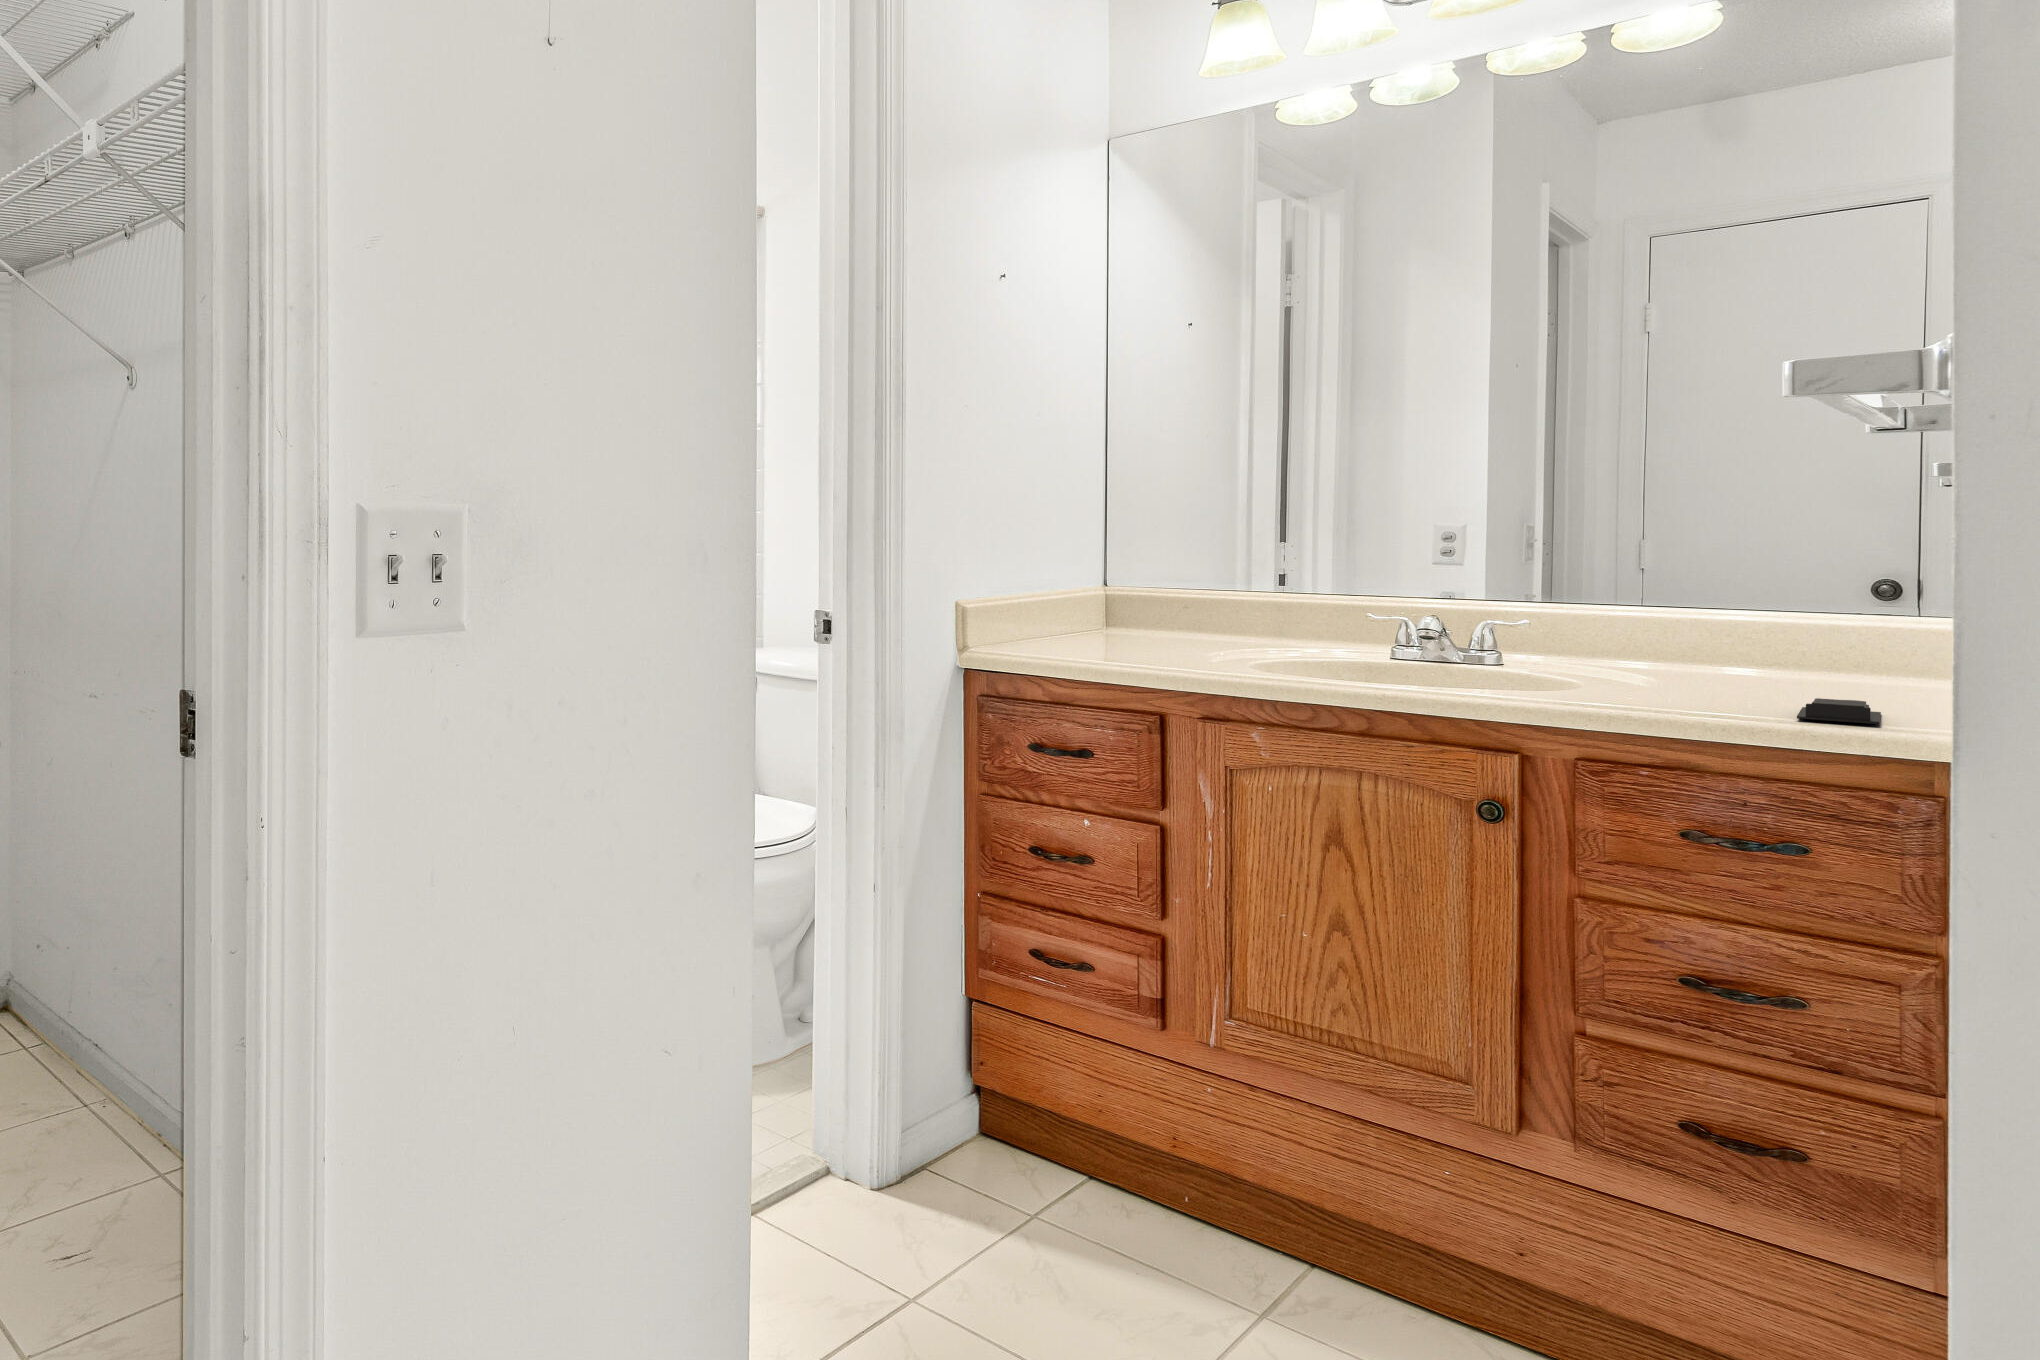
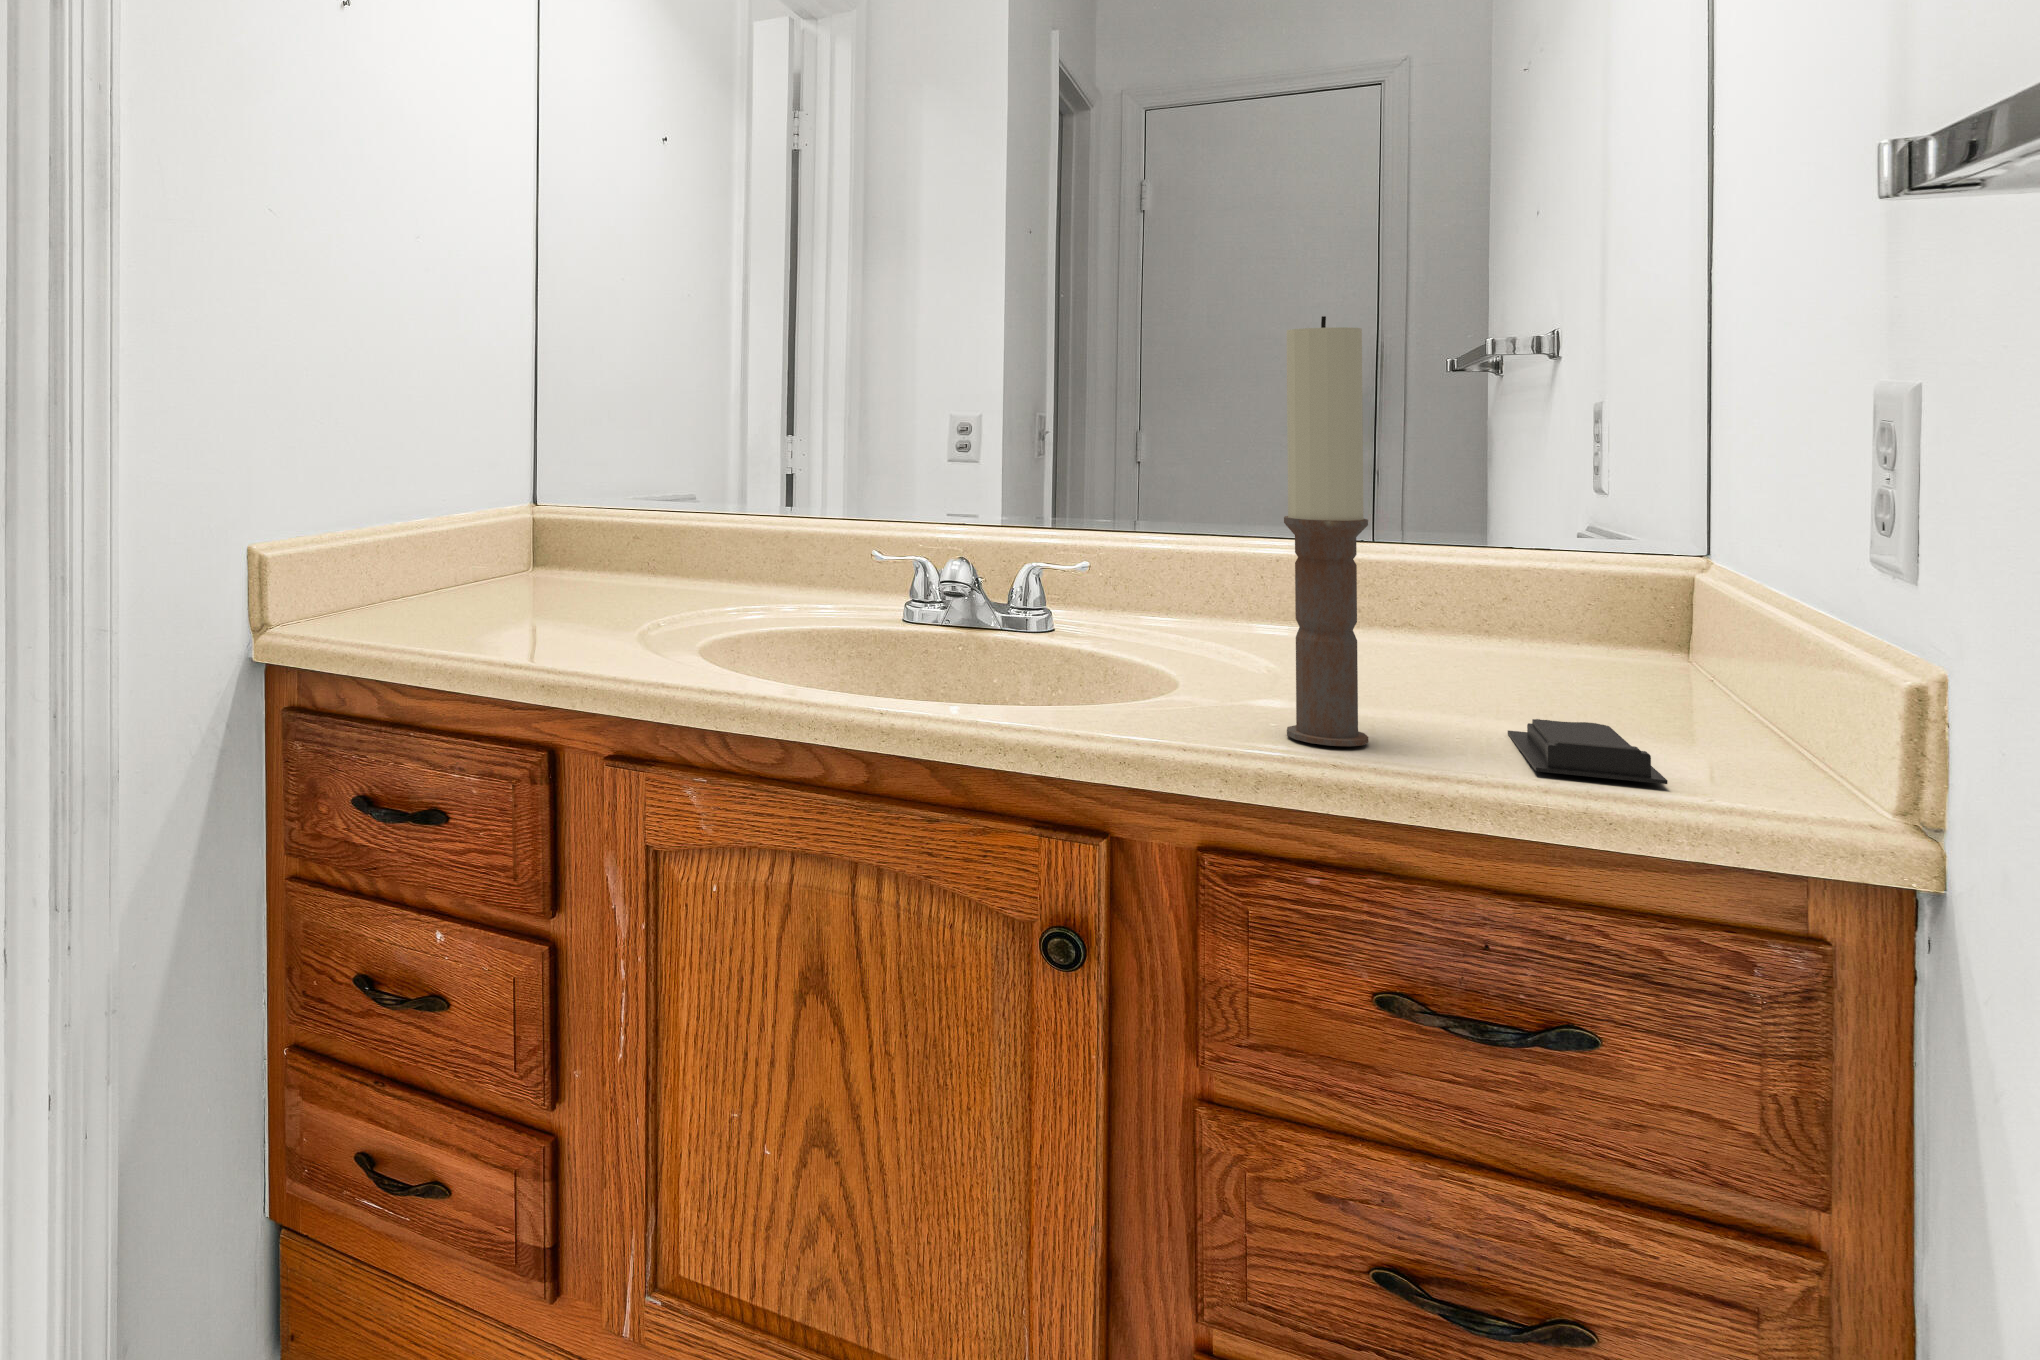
candle: none [1643,465,1697,708] -> present [1284,316,1368,746]

